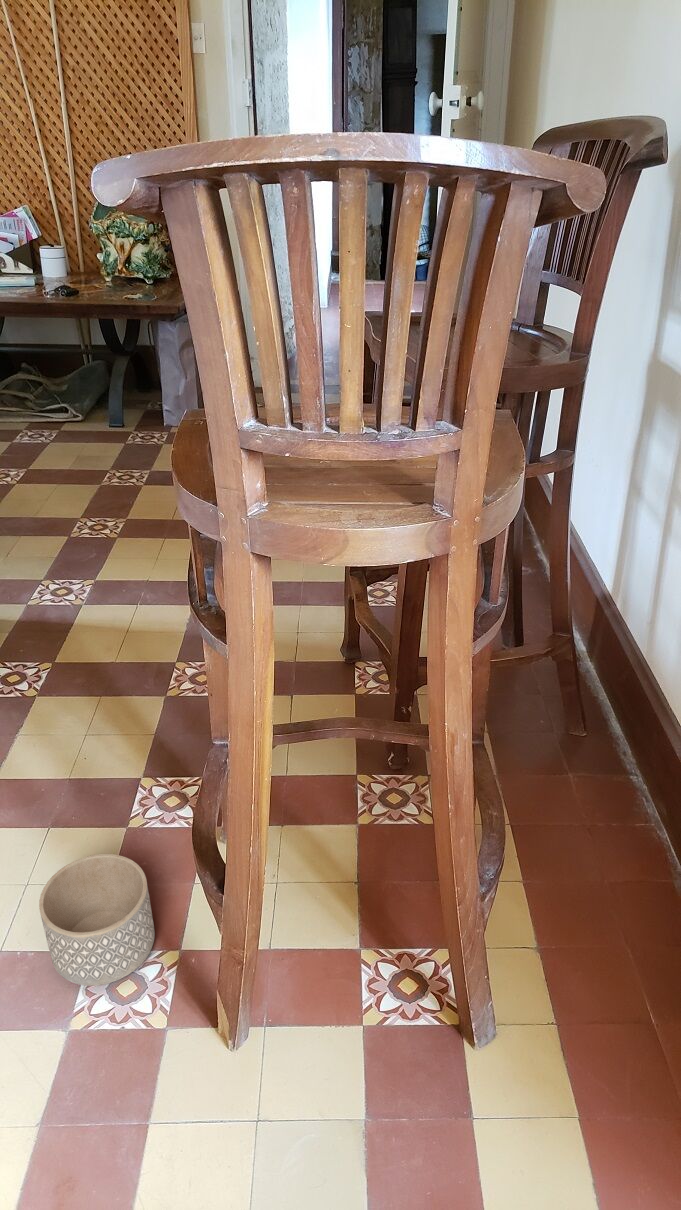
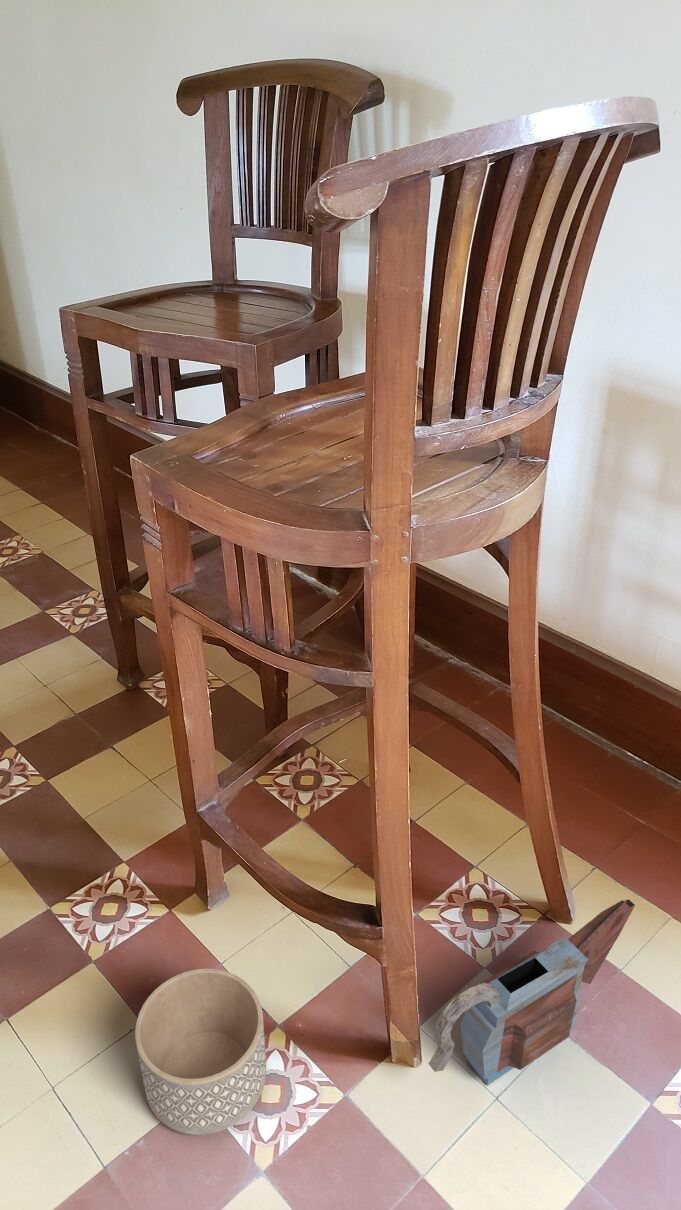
watering can: none [198,993,465,1129] -> present [428,899,635,1085]

